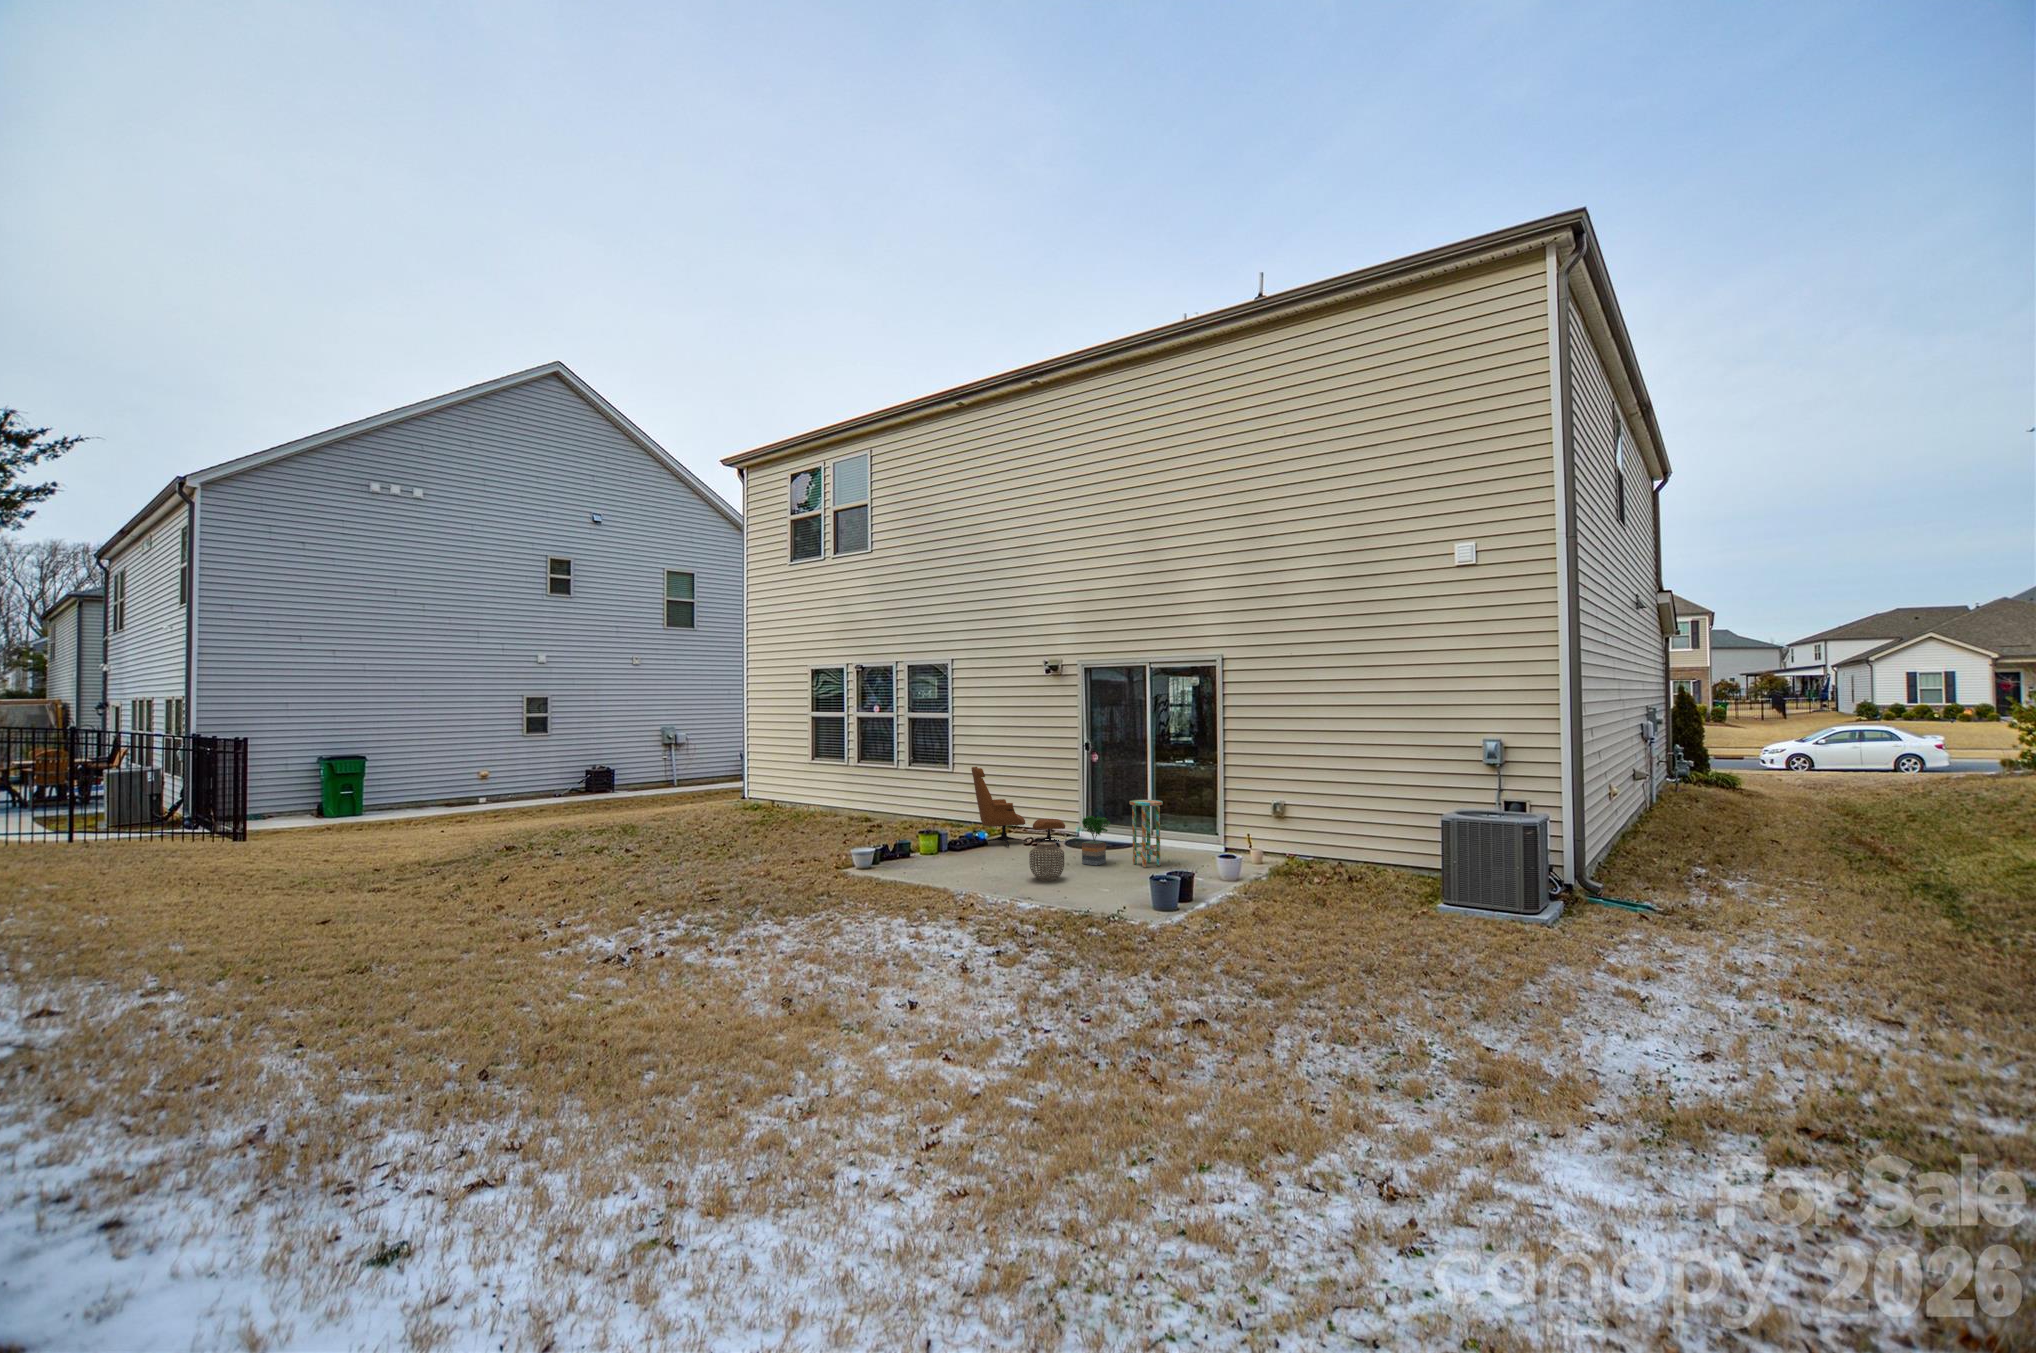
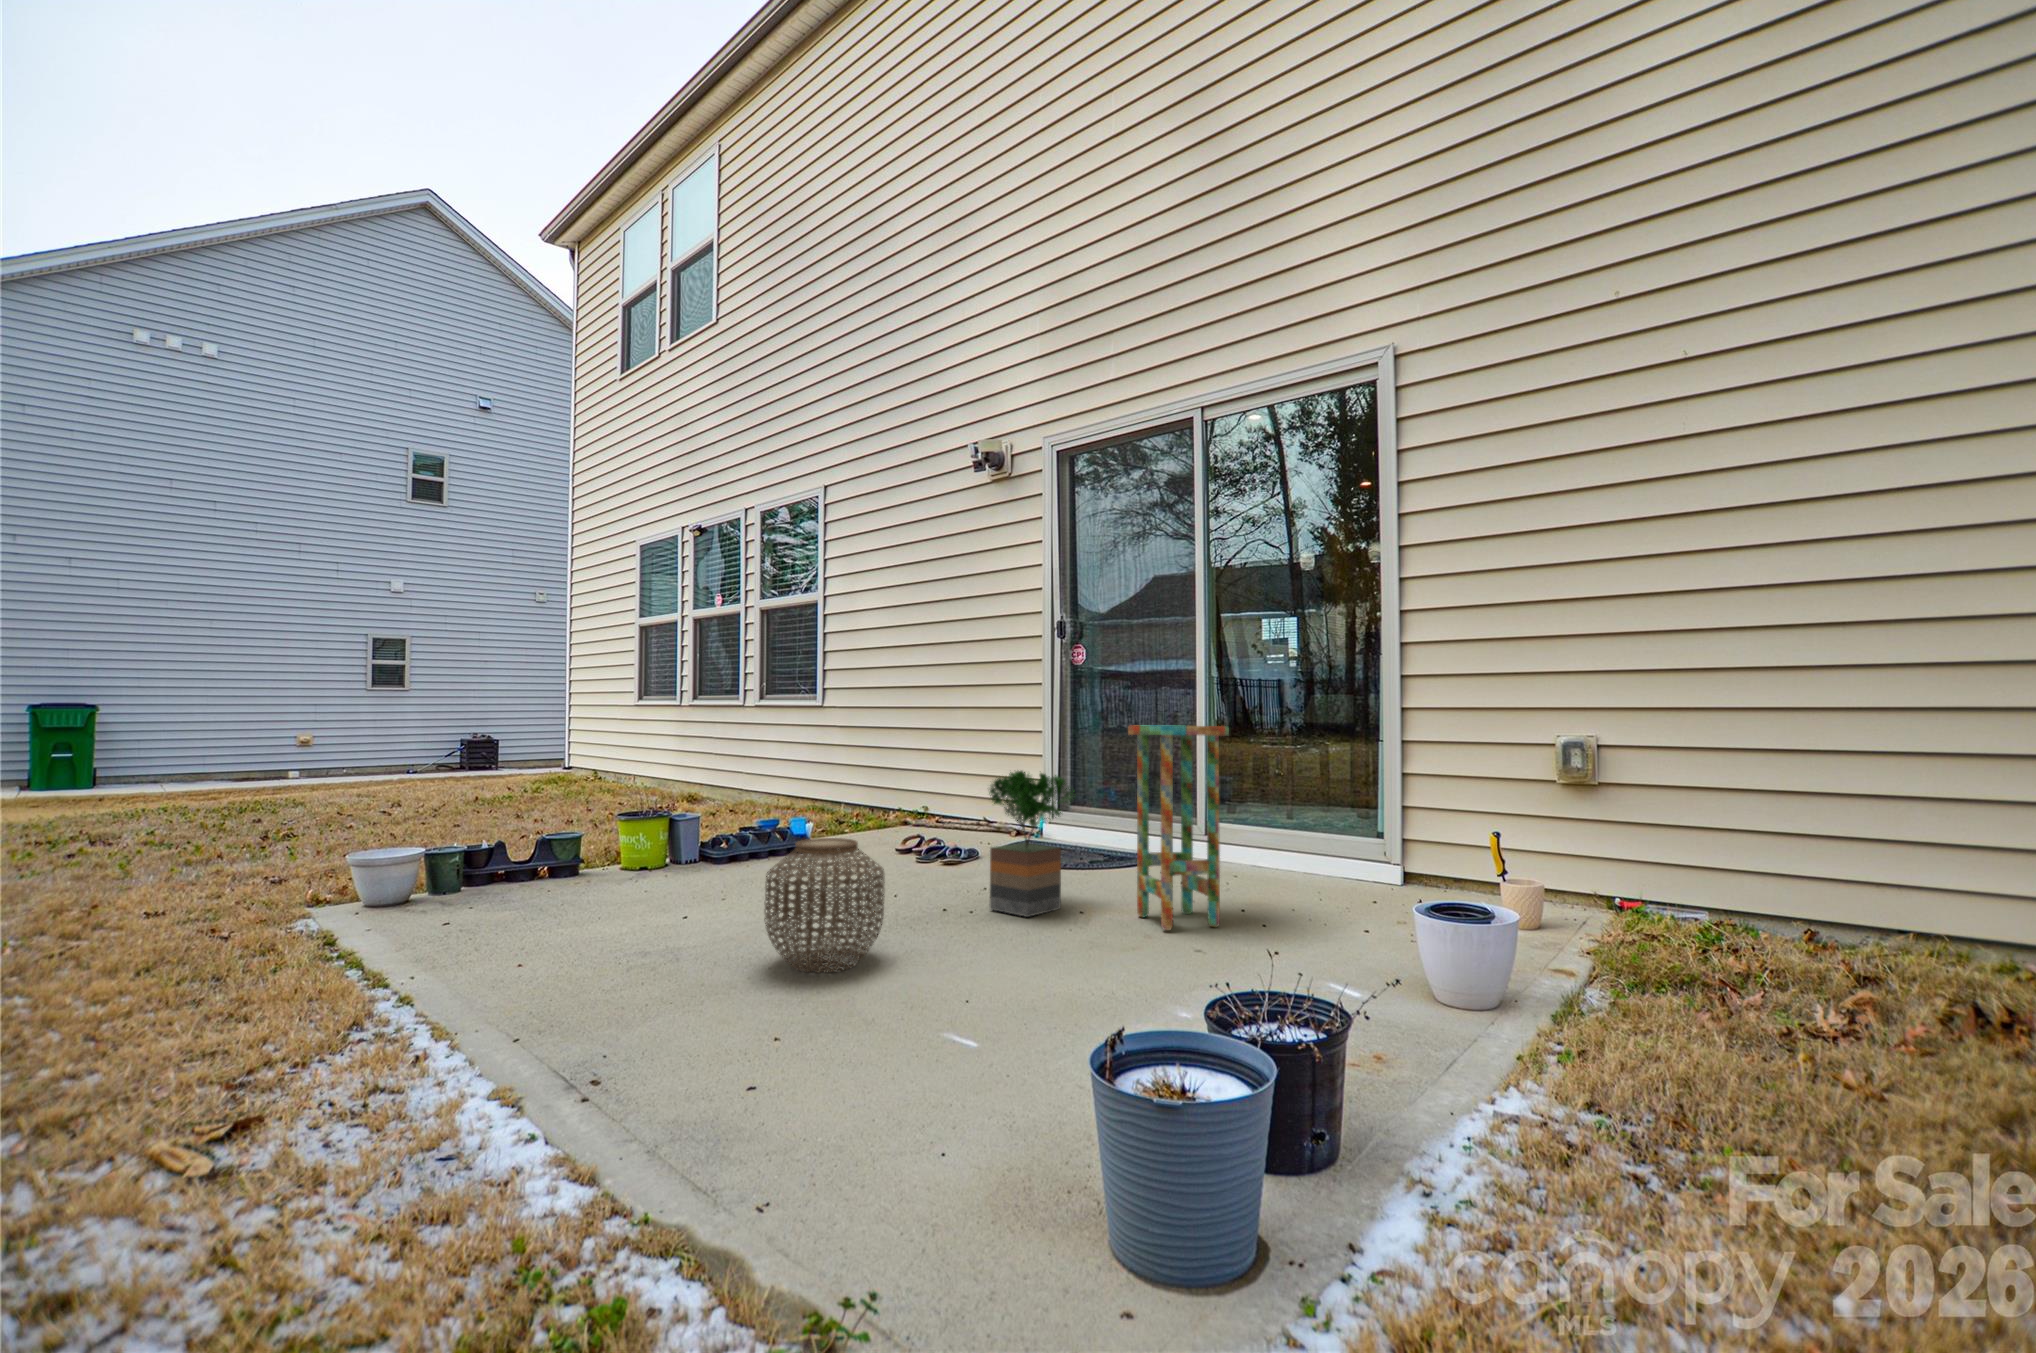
lounge chair: present [971,767,1065,846] -> none [791,668,1011,855]

